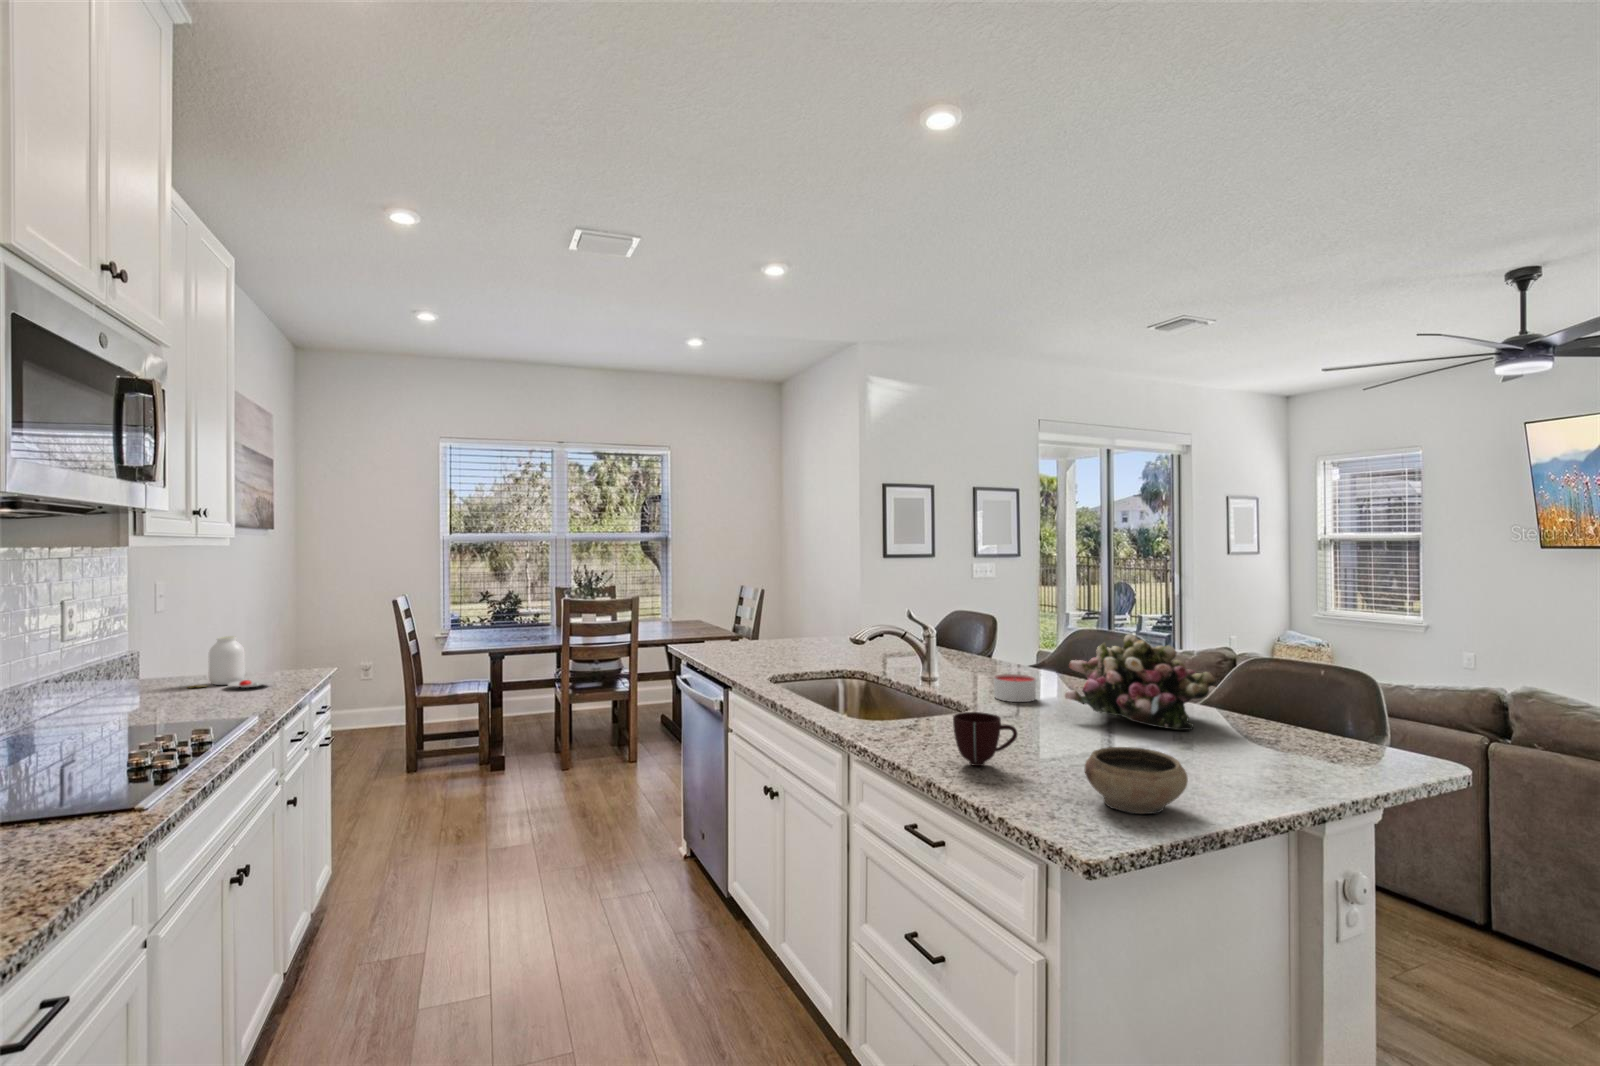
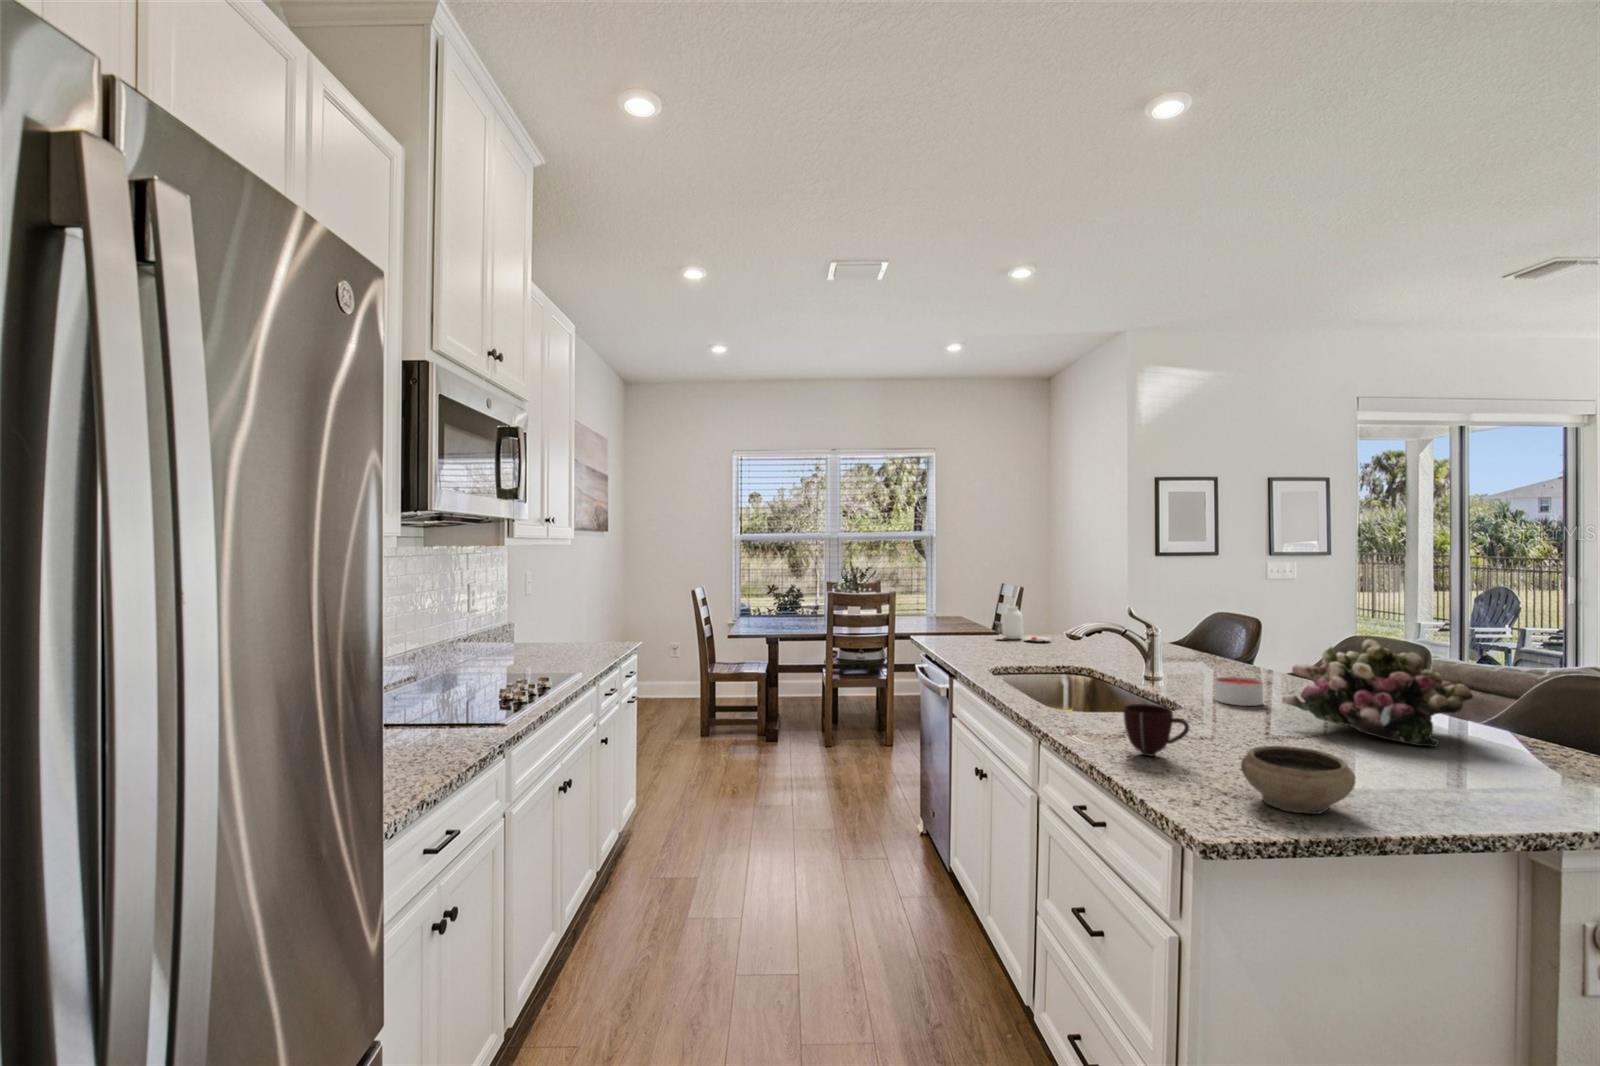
jar: present [190,636,274,688] -> present [1002,606,1050,642]

